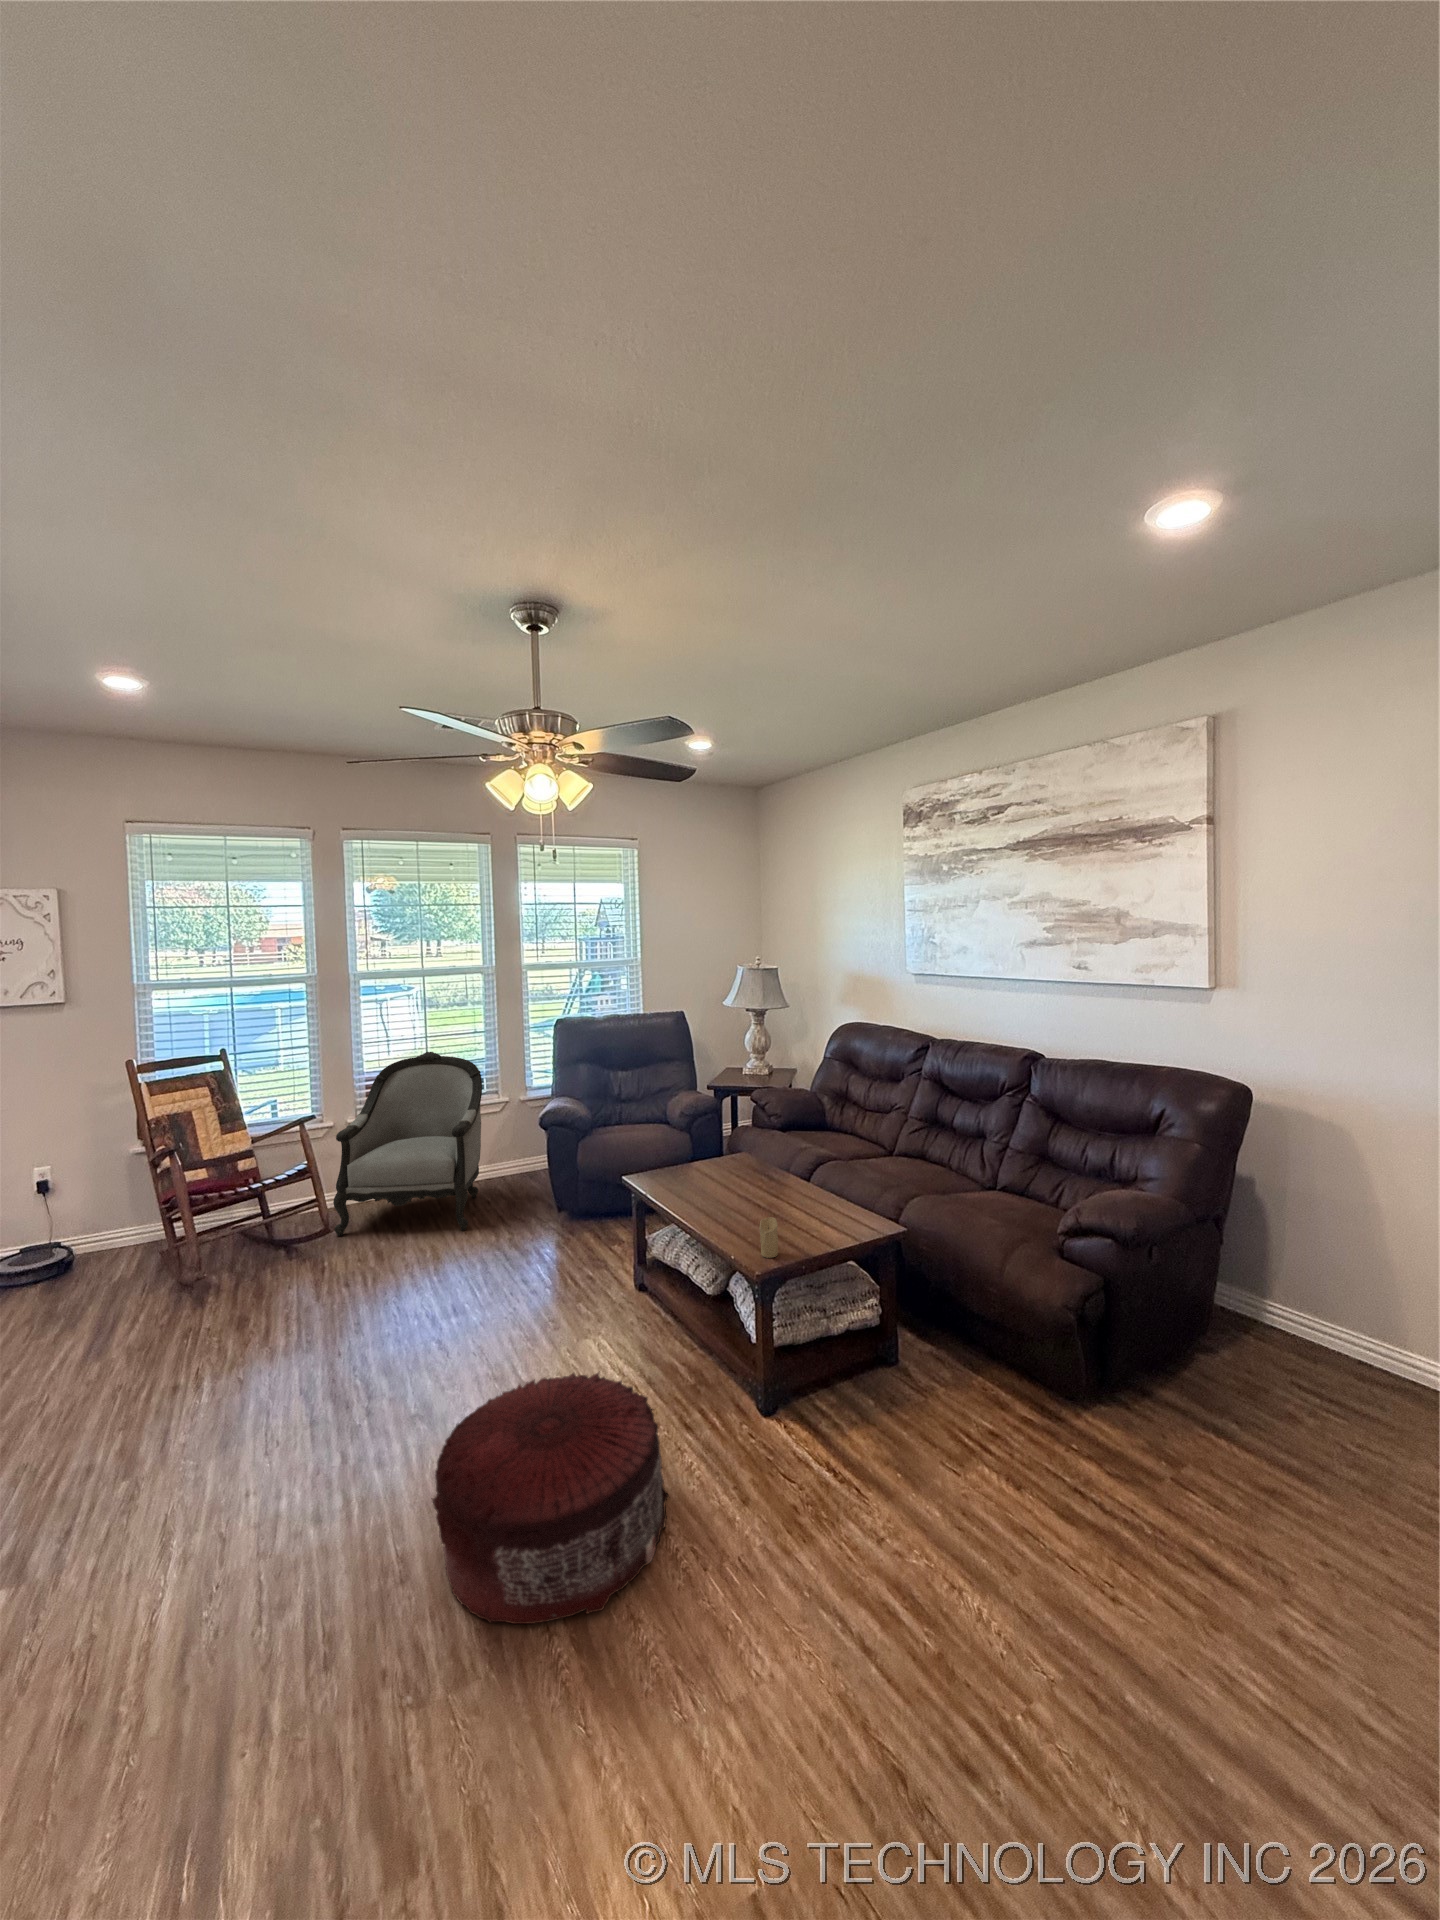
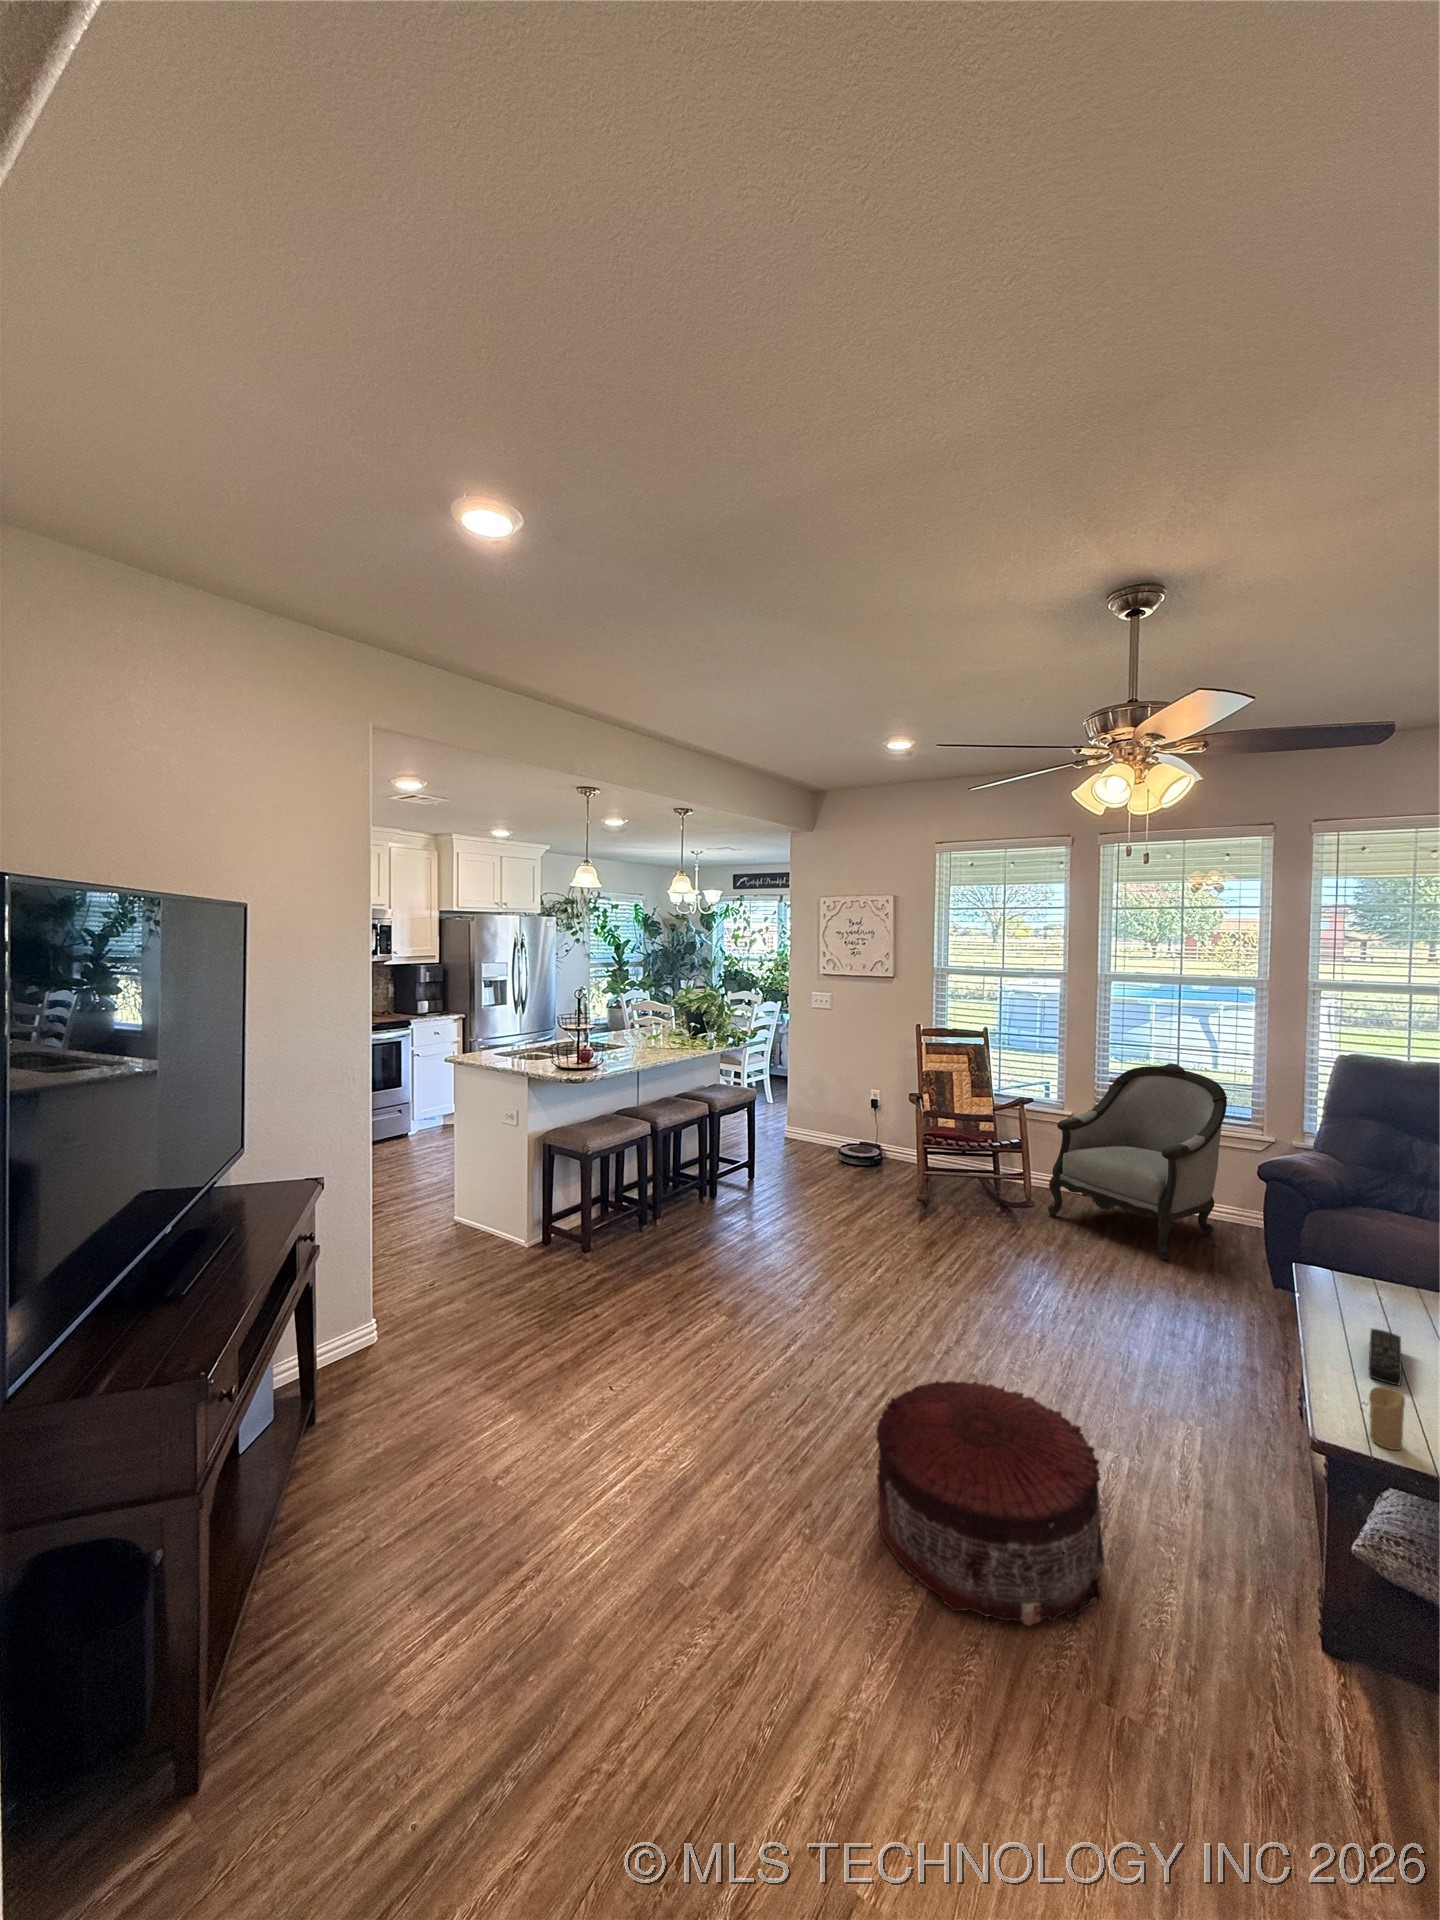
remote control: none [695,1194,736,1226] -> present [1369,1329,1402,1385]

